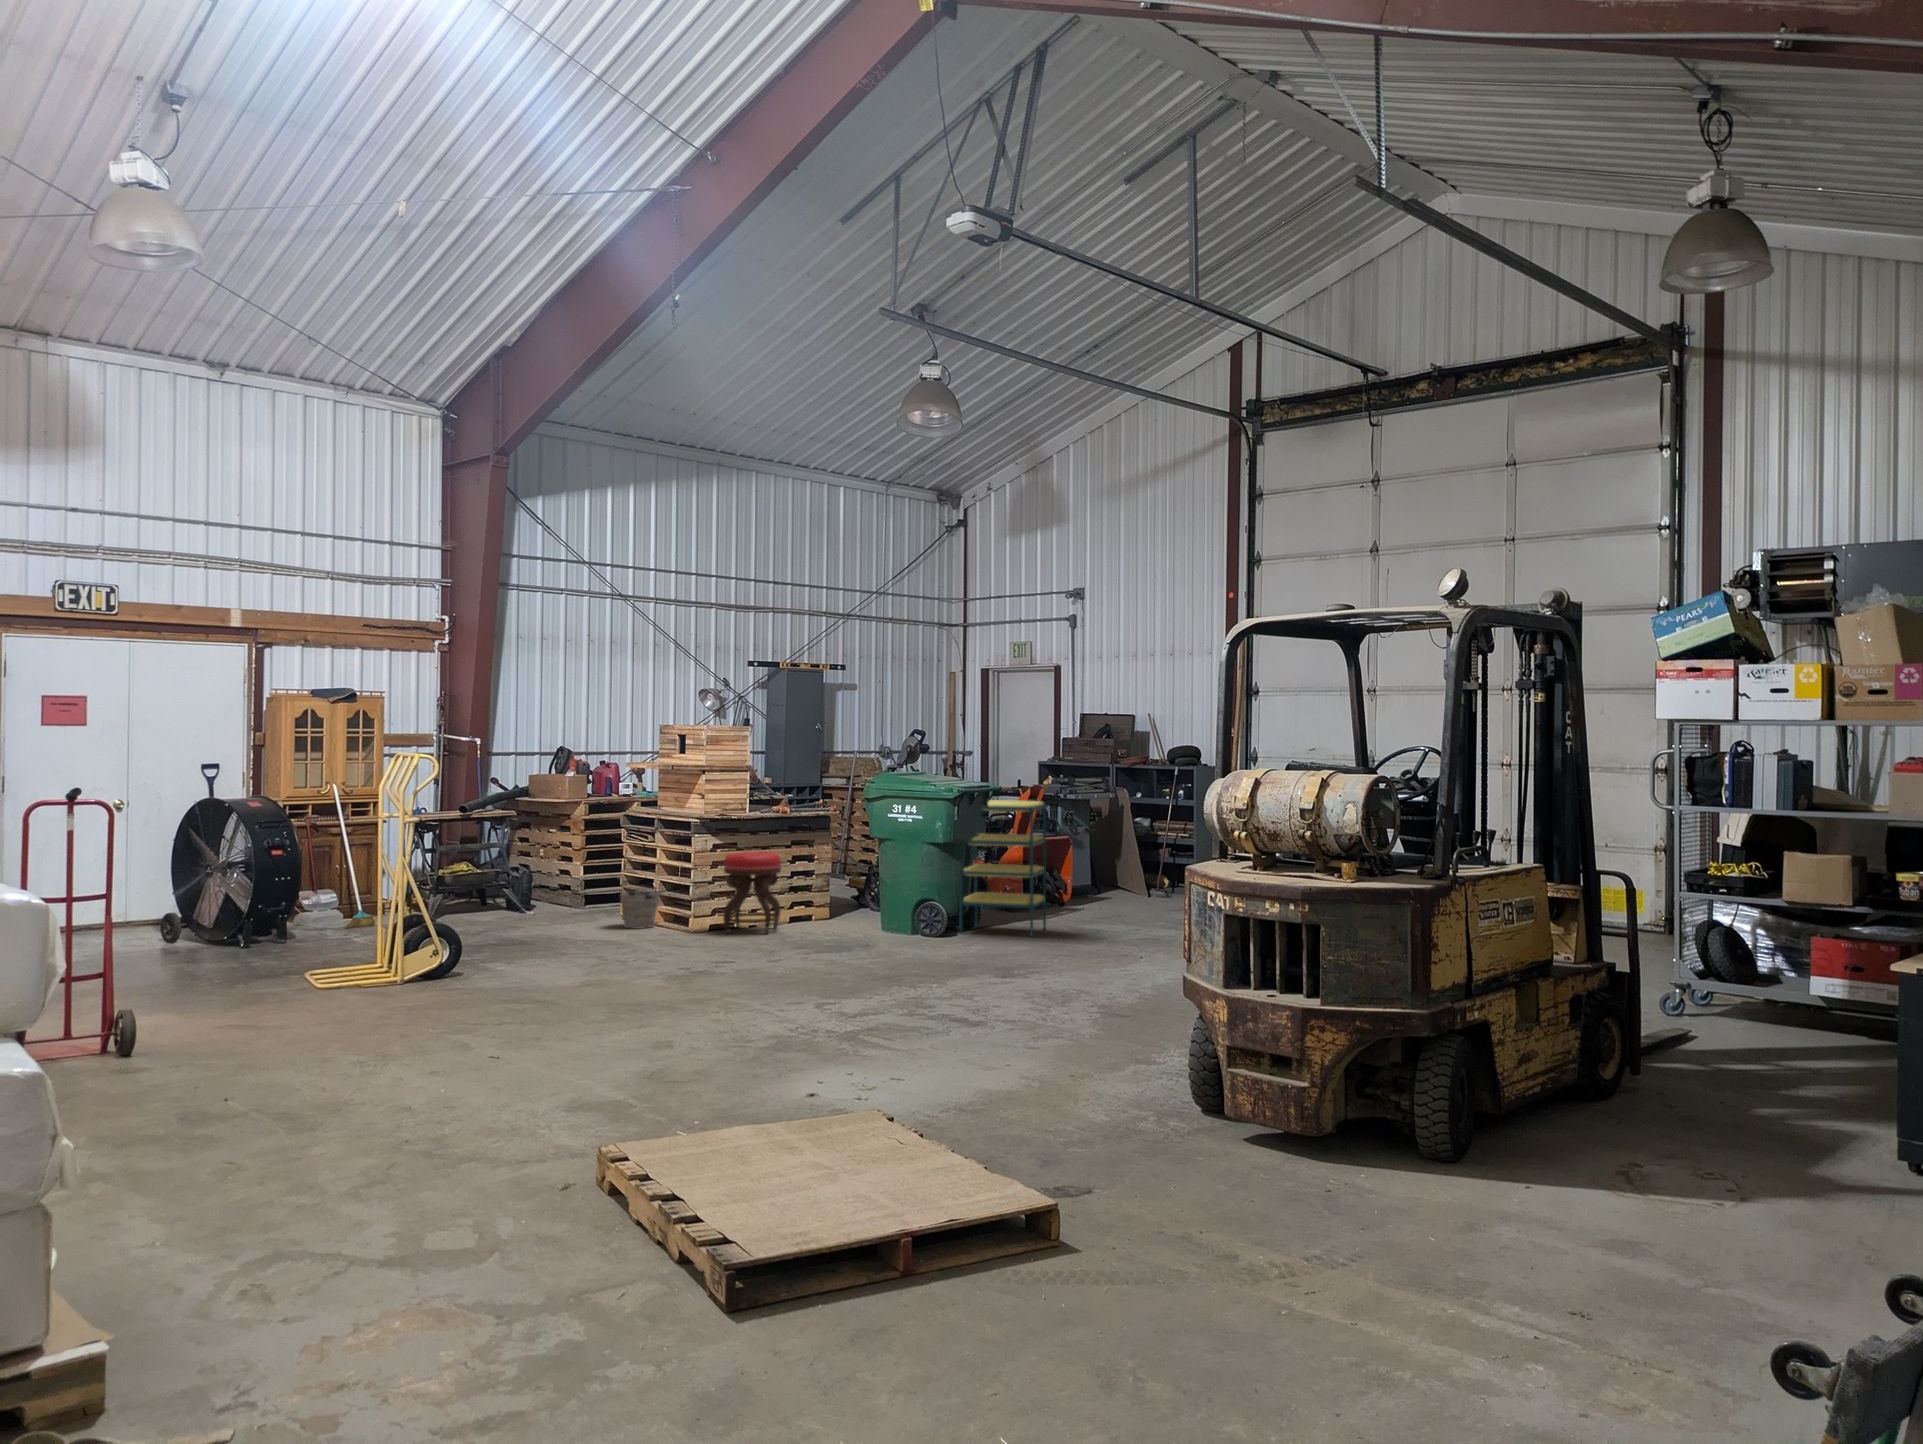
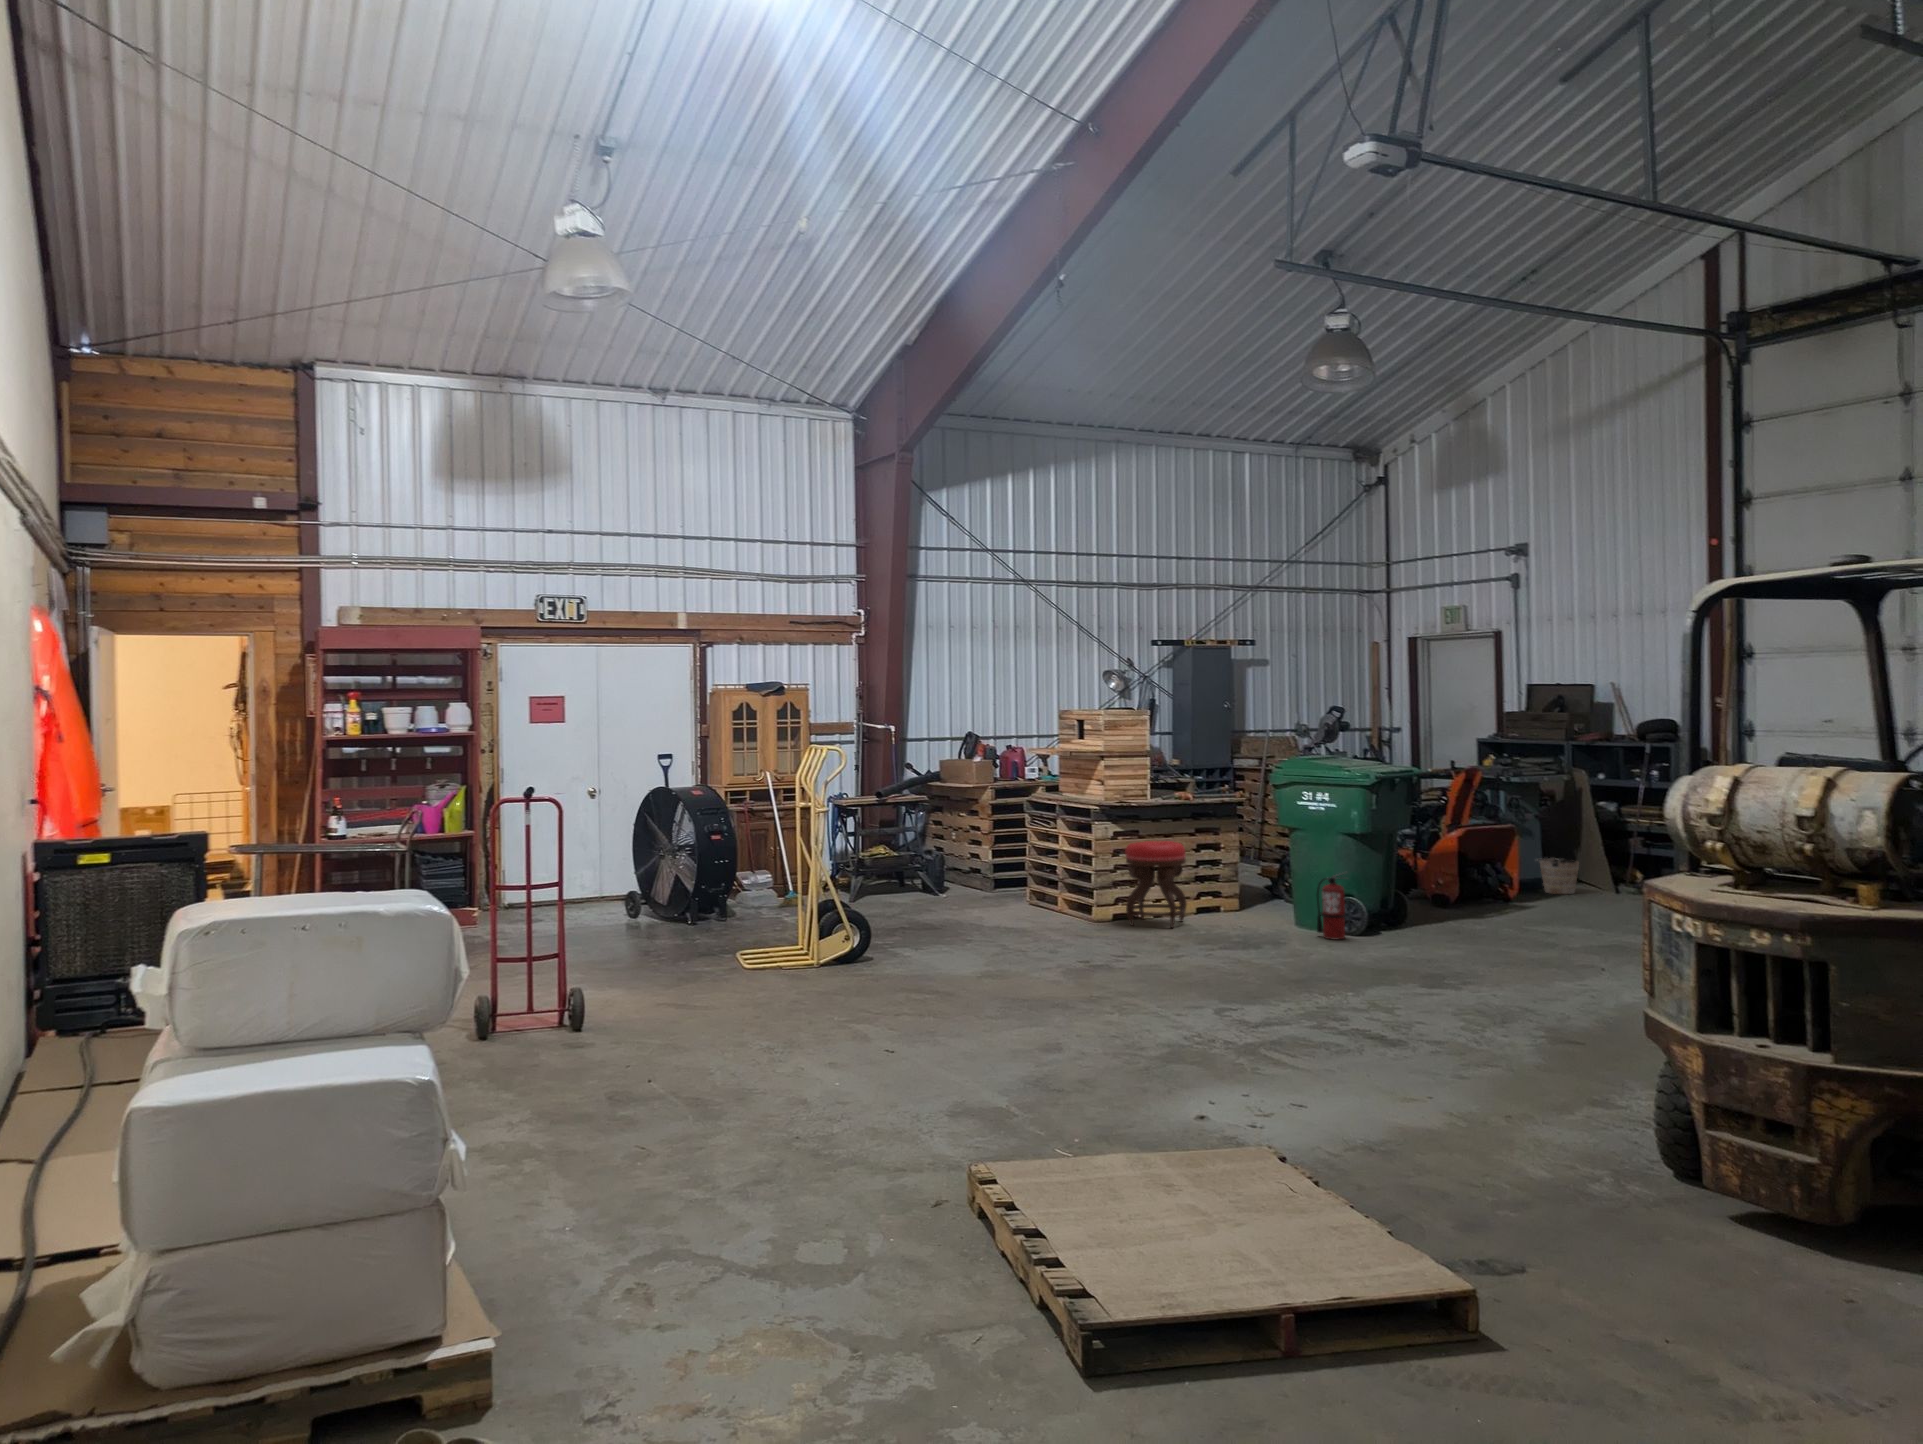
shelving unit: present [959,800,1046,937] -> none [1384,787,1495,945]
fire extinguisher: none [898,875,927,937] -> present [1317,873,1346,939]
bucket: present [620,890,659,929] -> present [1537,858,1579,894]

